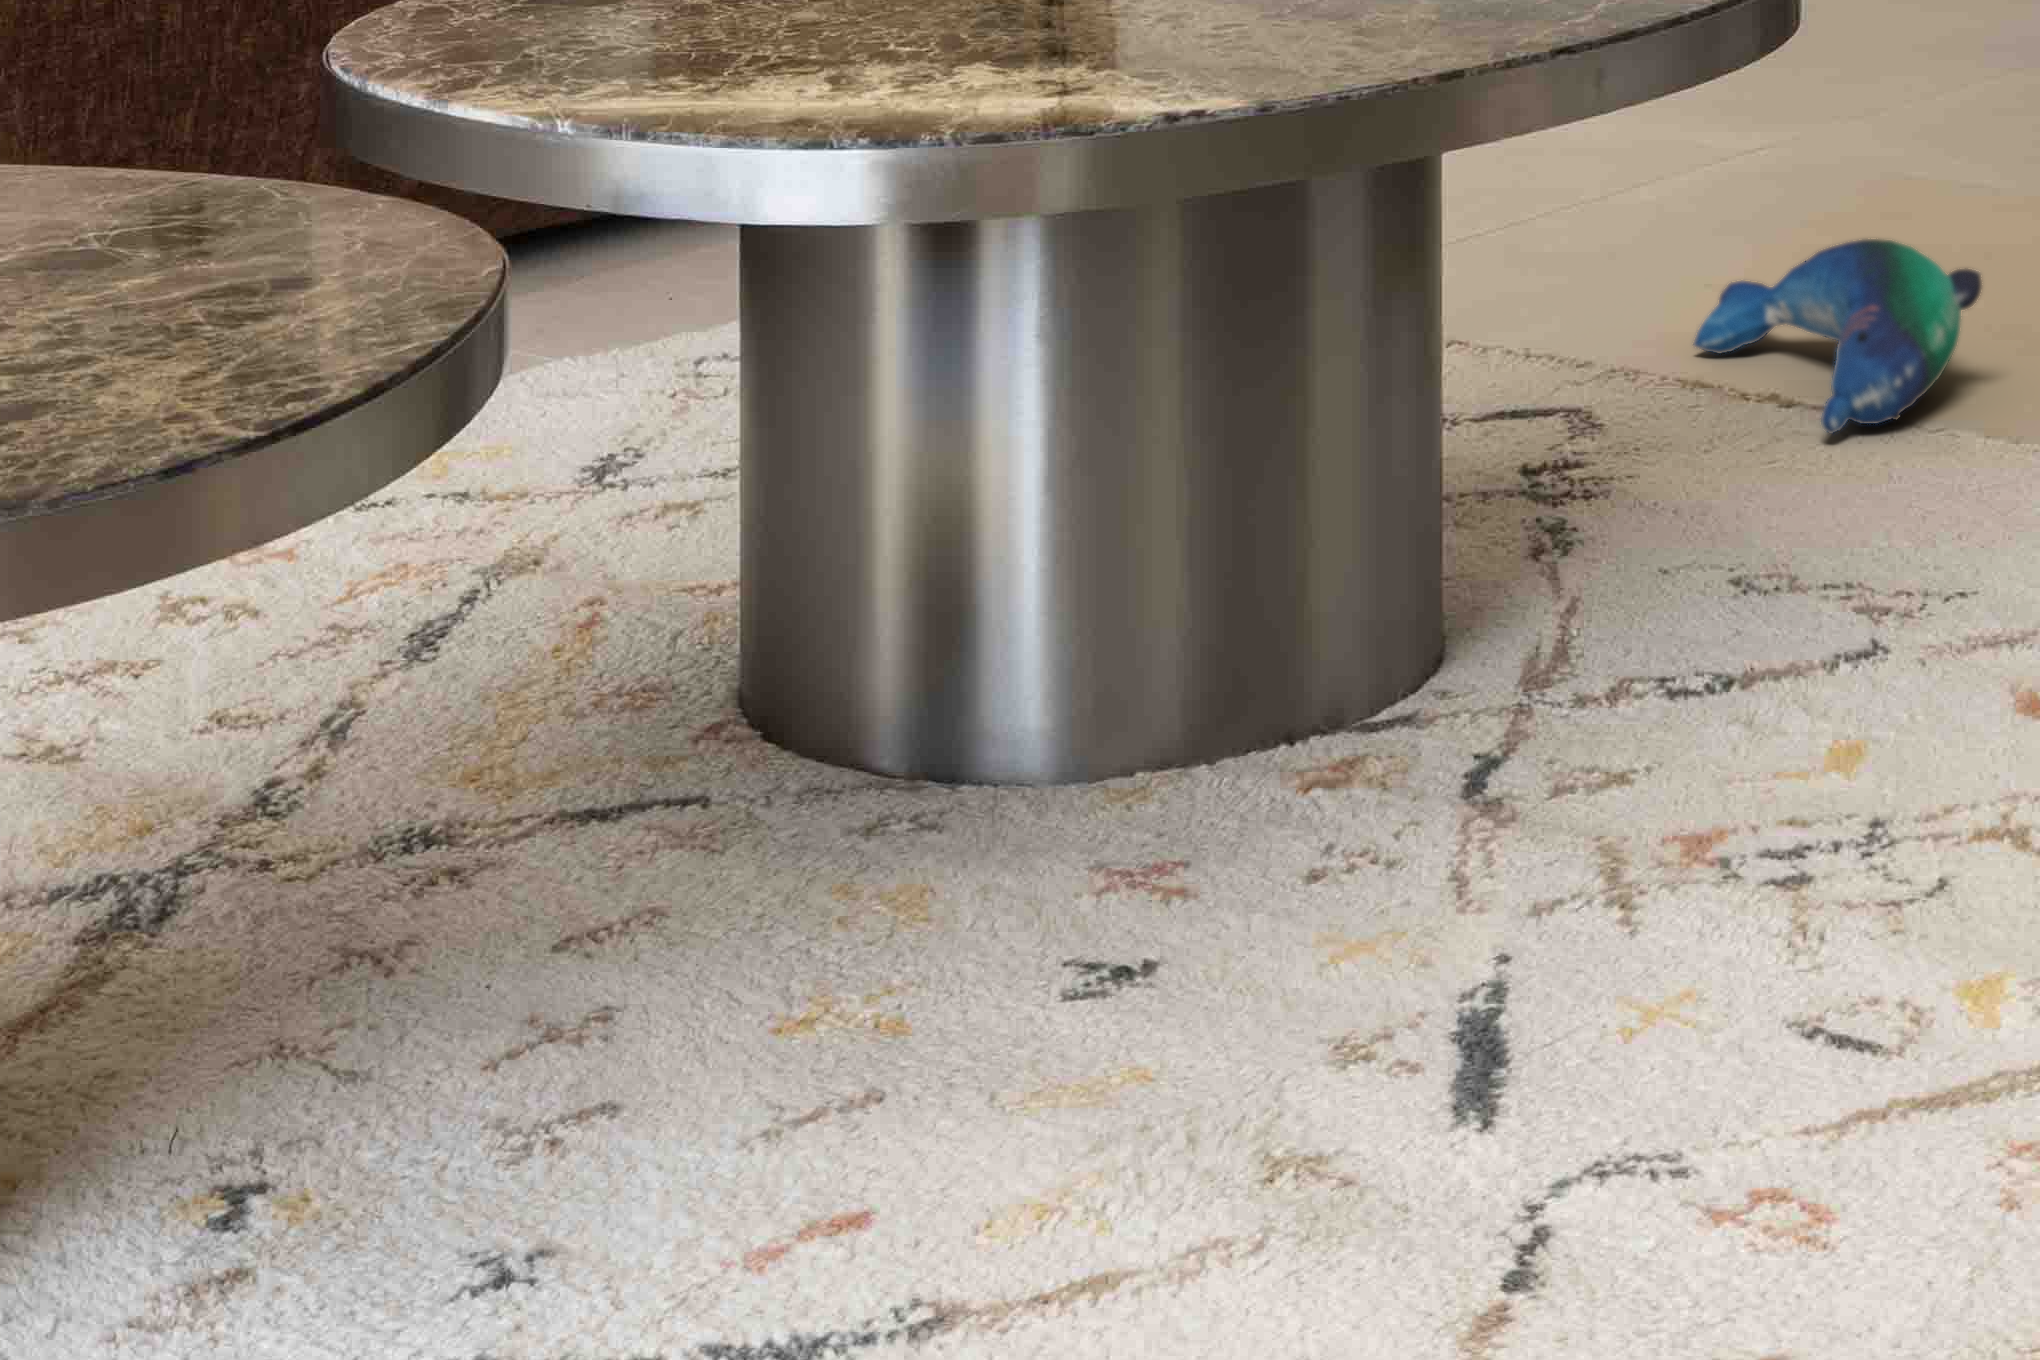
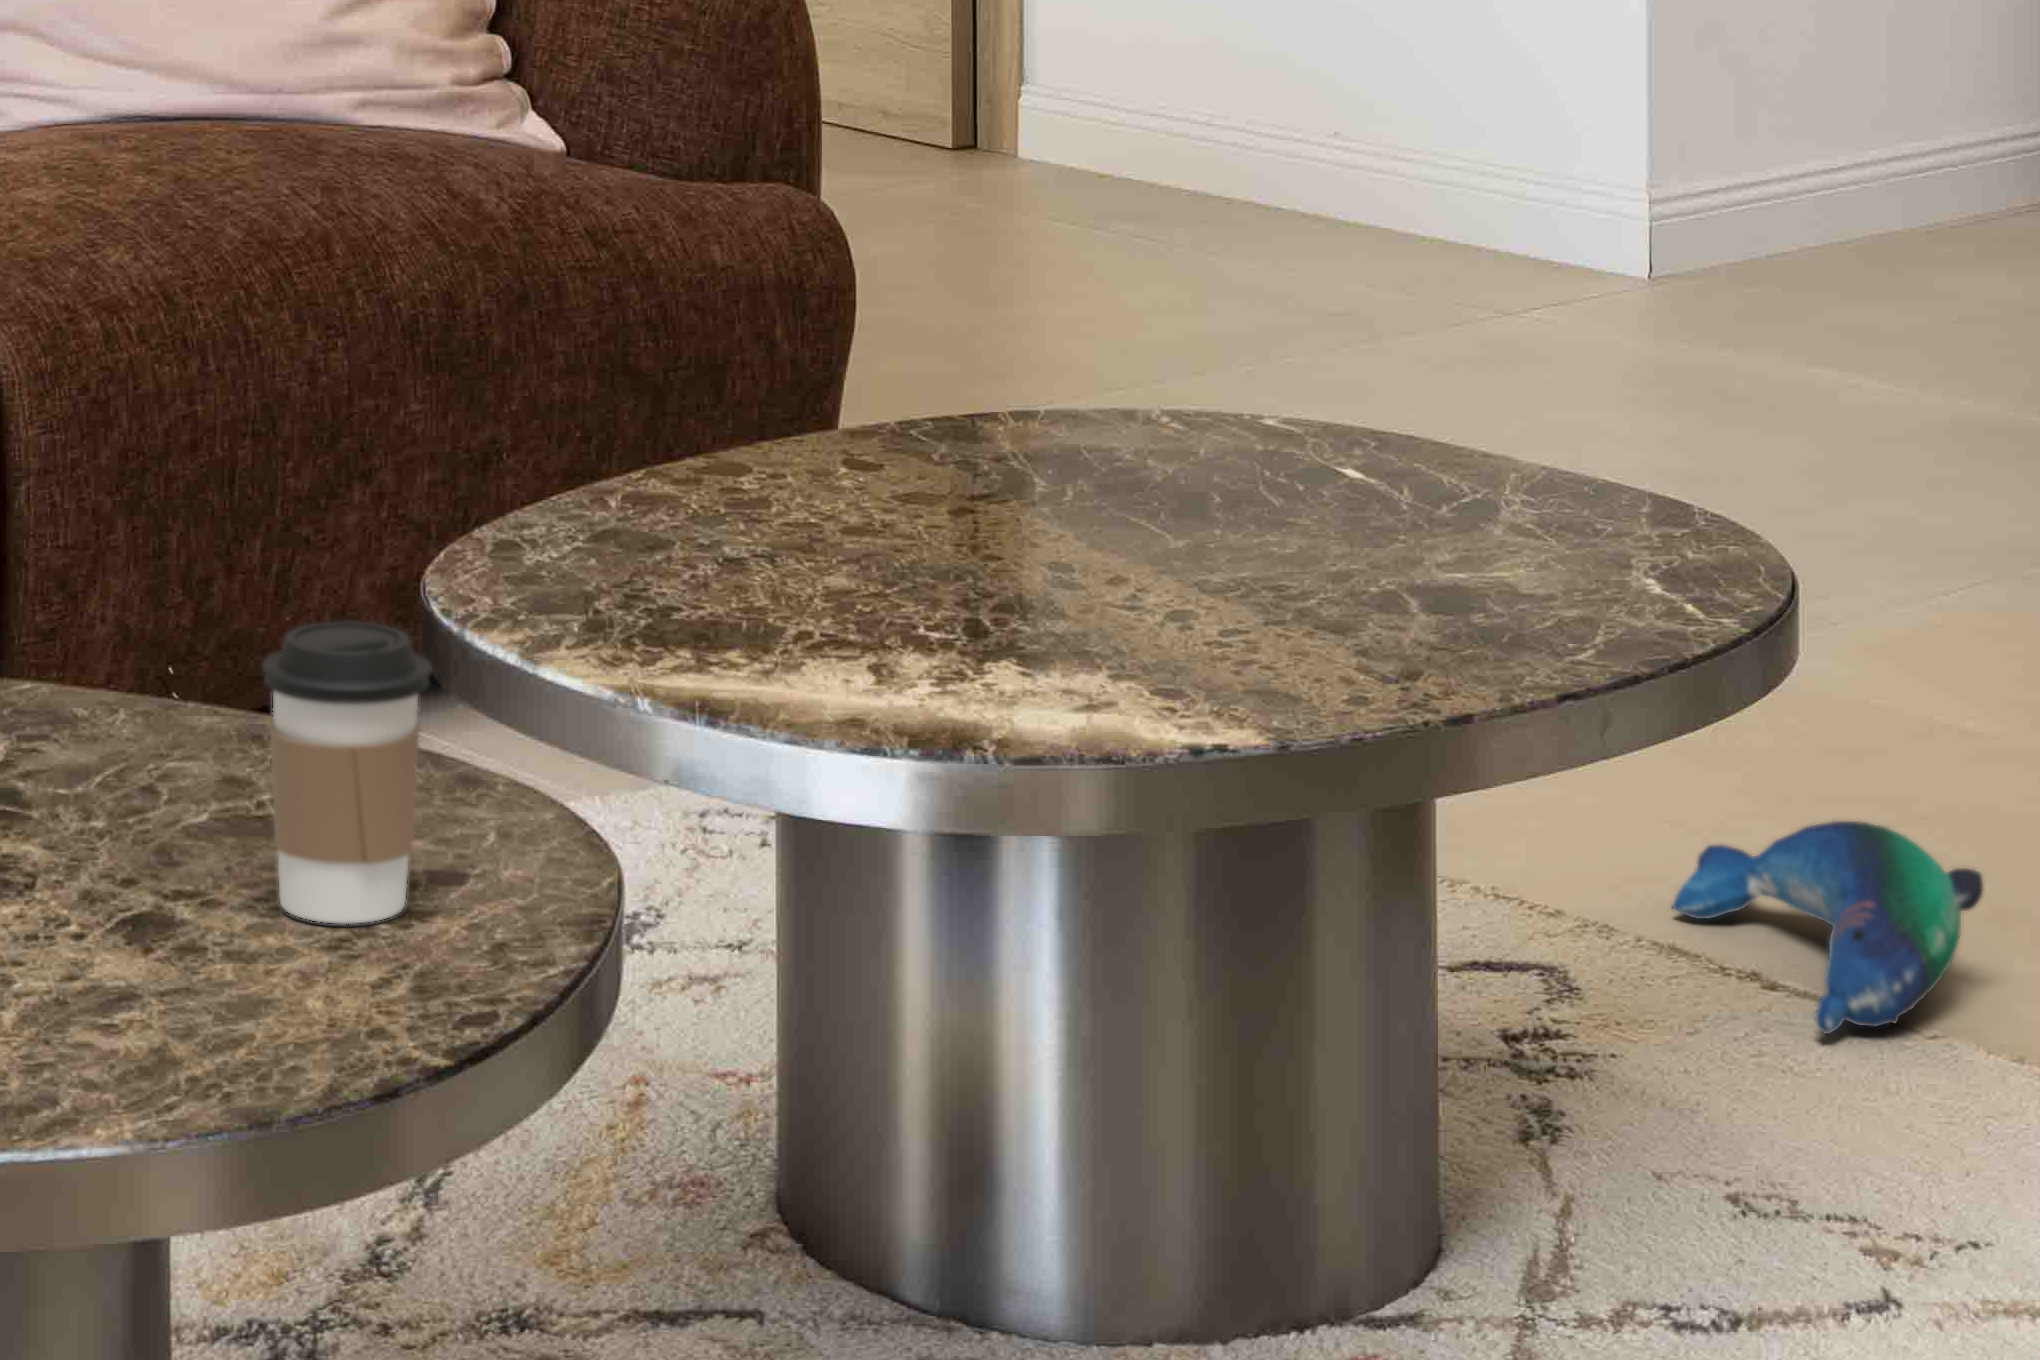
coffee cup: none [41,11,251,342] -> present [263,621,432,924]

